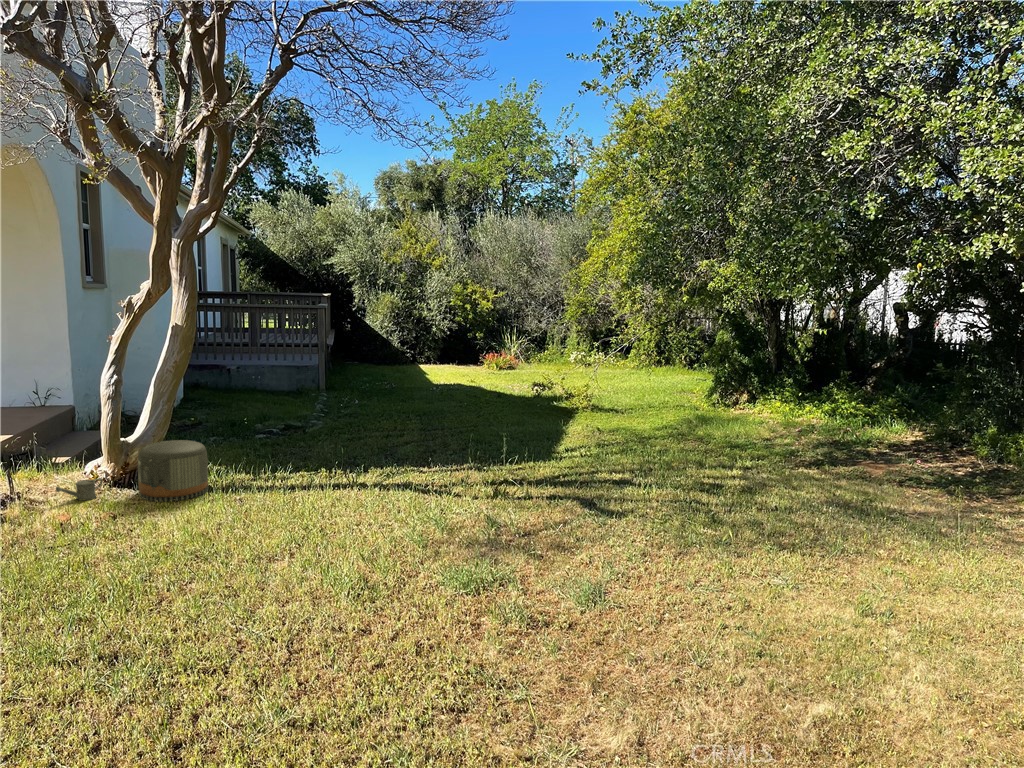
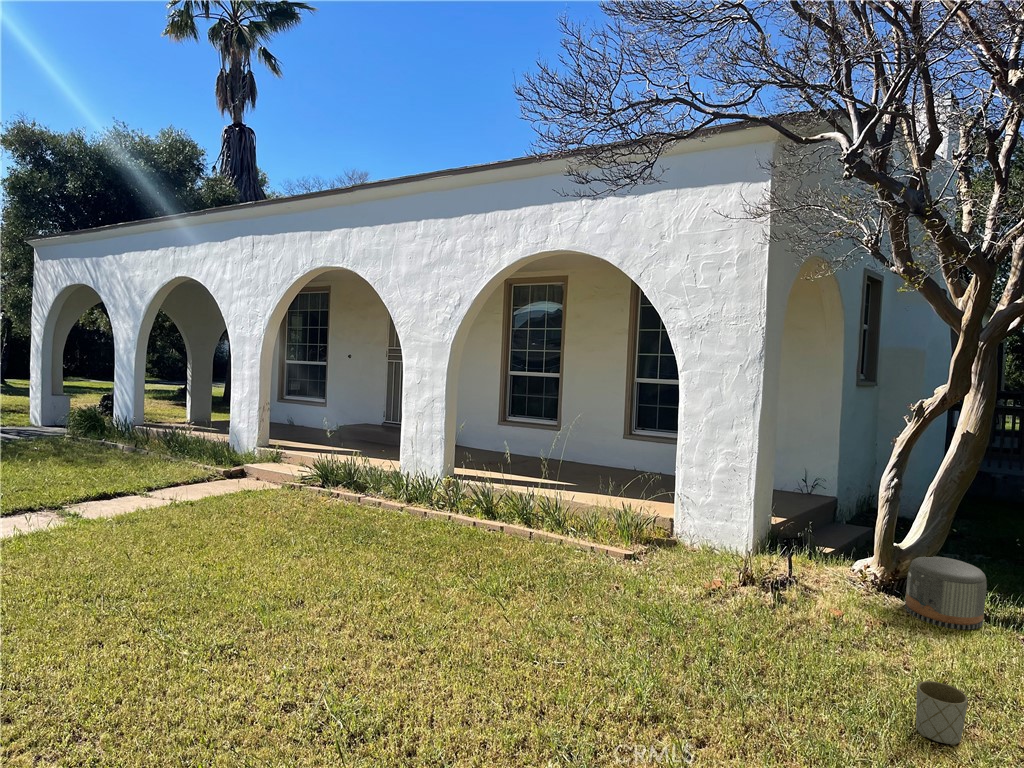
watering can: present [56,478,103,500] -> none [829,576,871,597]
planter: none [142,540,188,595] -> present [916,681,968,746]

